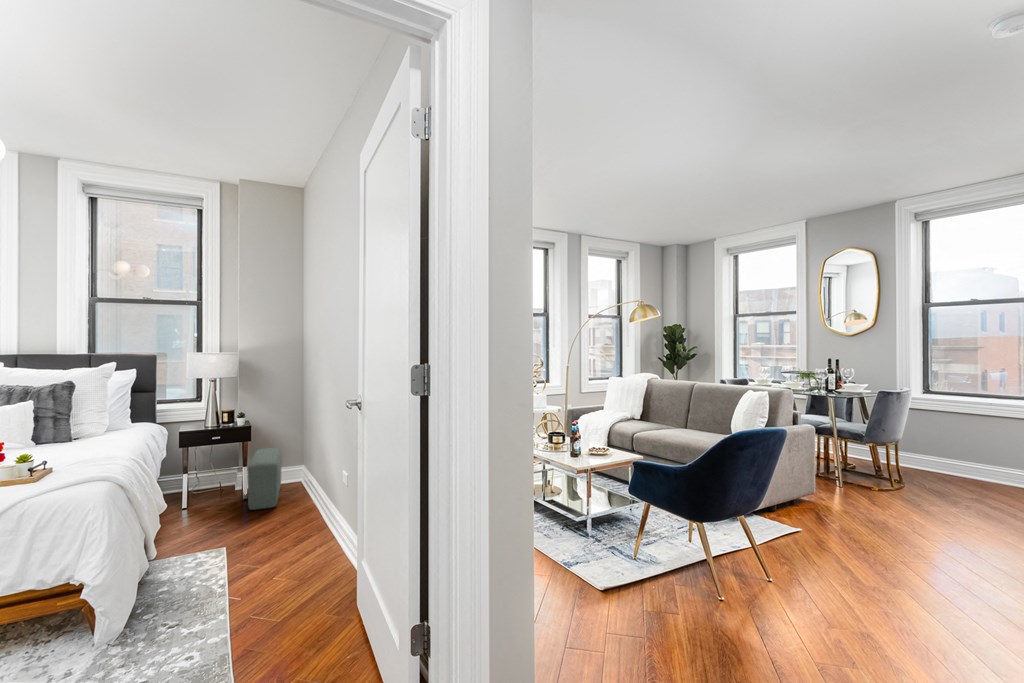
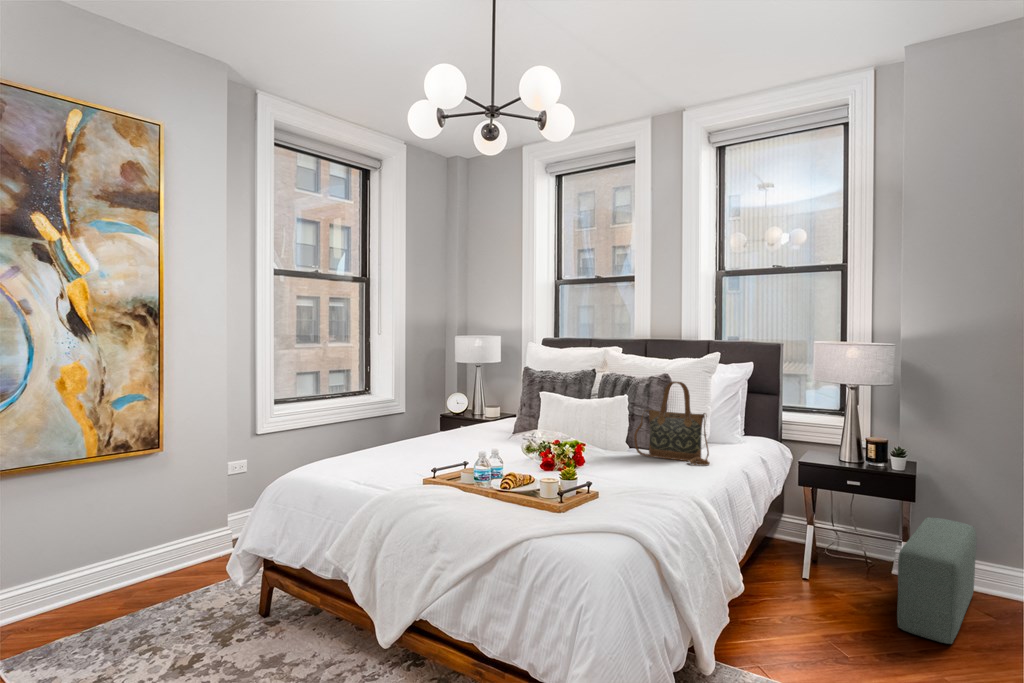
handbag: none [46,385,126,446] -> present [634,382,710,466]

